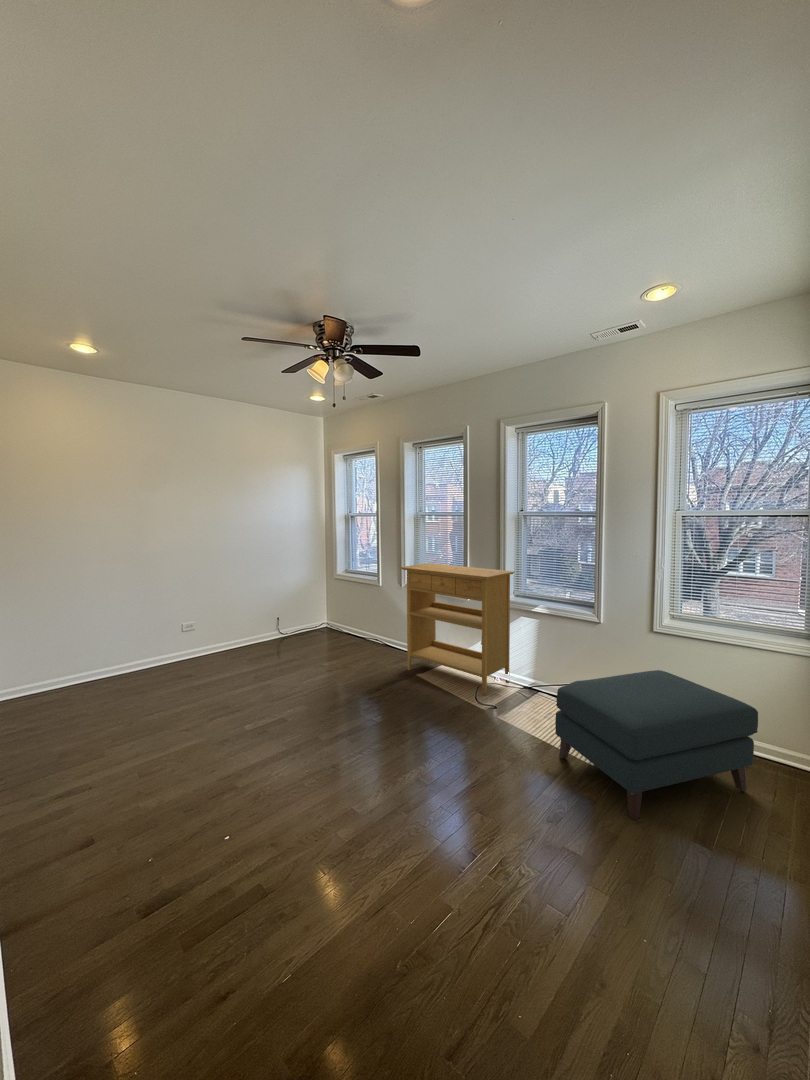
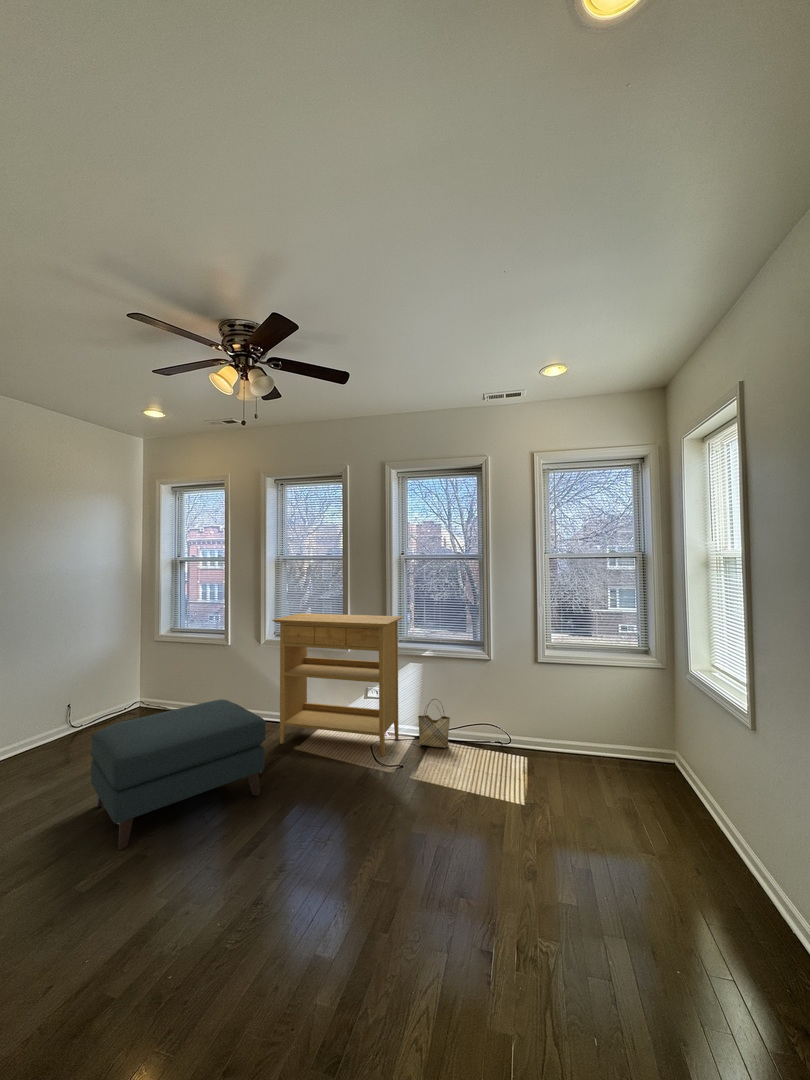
woven basket: none [524,653,555,700] -> present [418,699,450,748]
ottoman: present [555,670,758,820] -> present [91,700,266,850]

